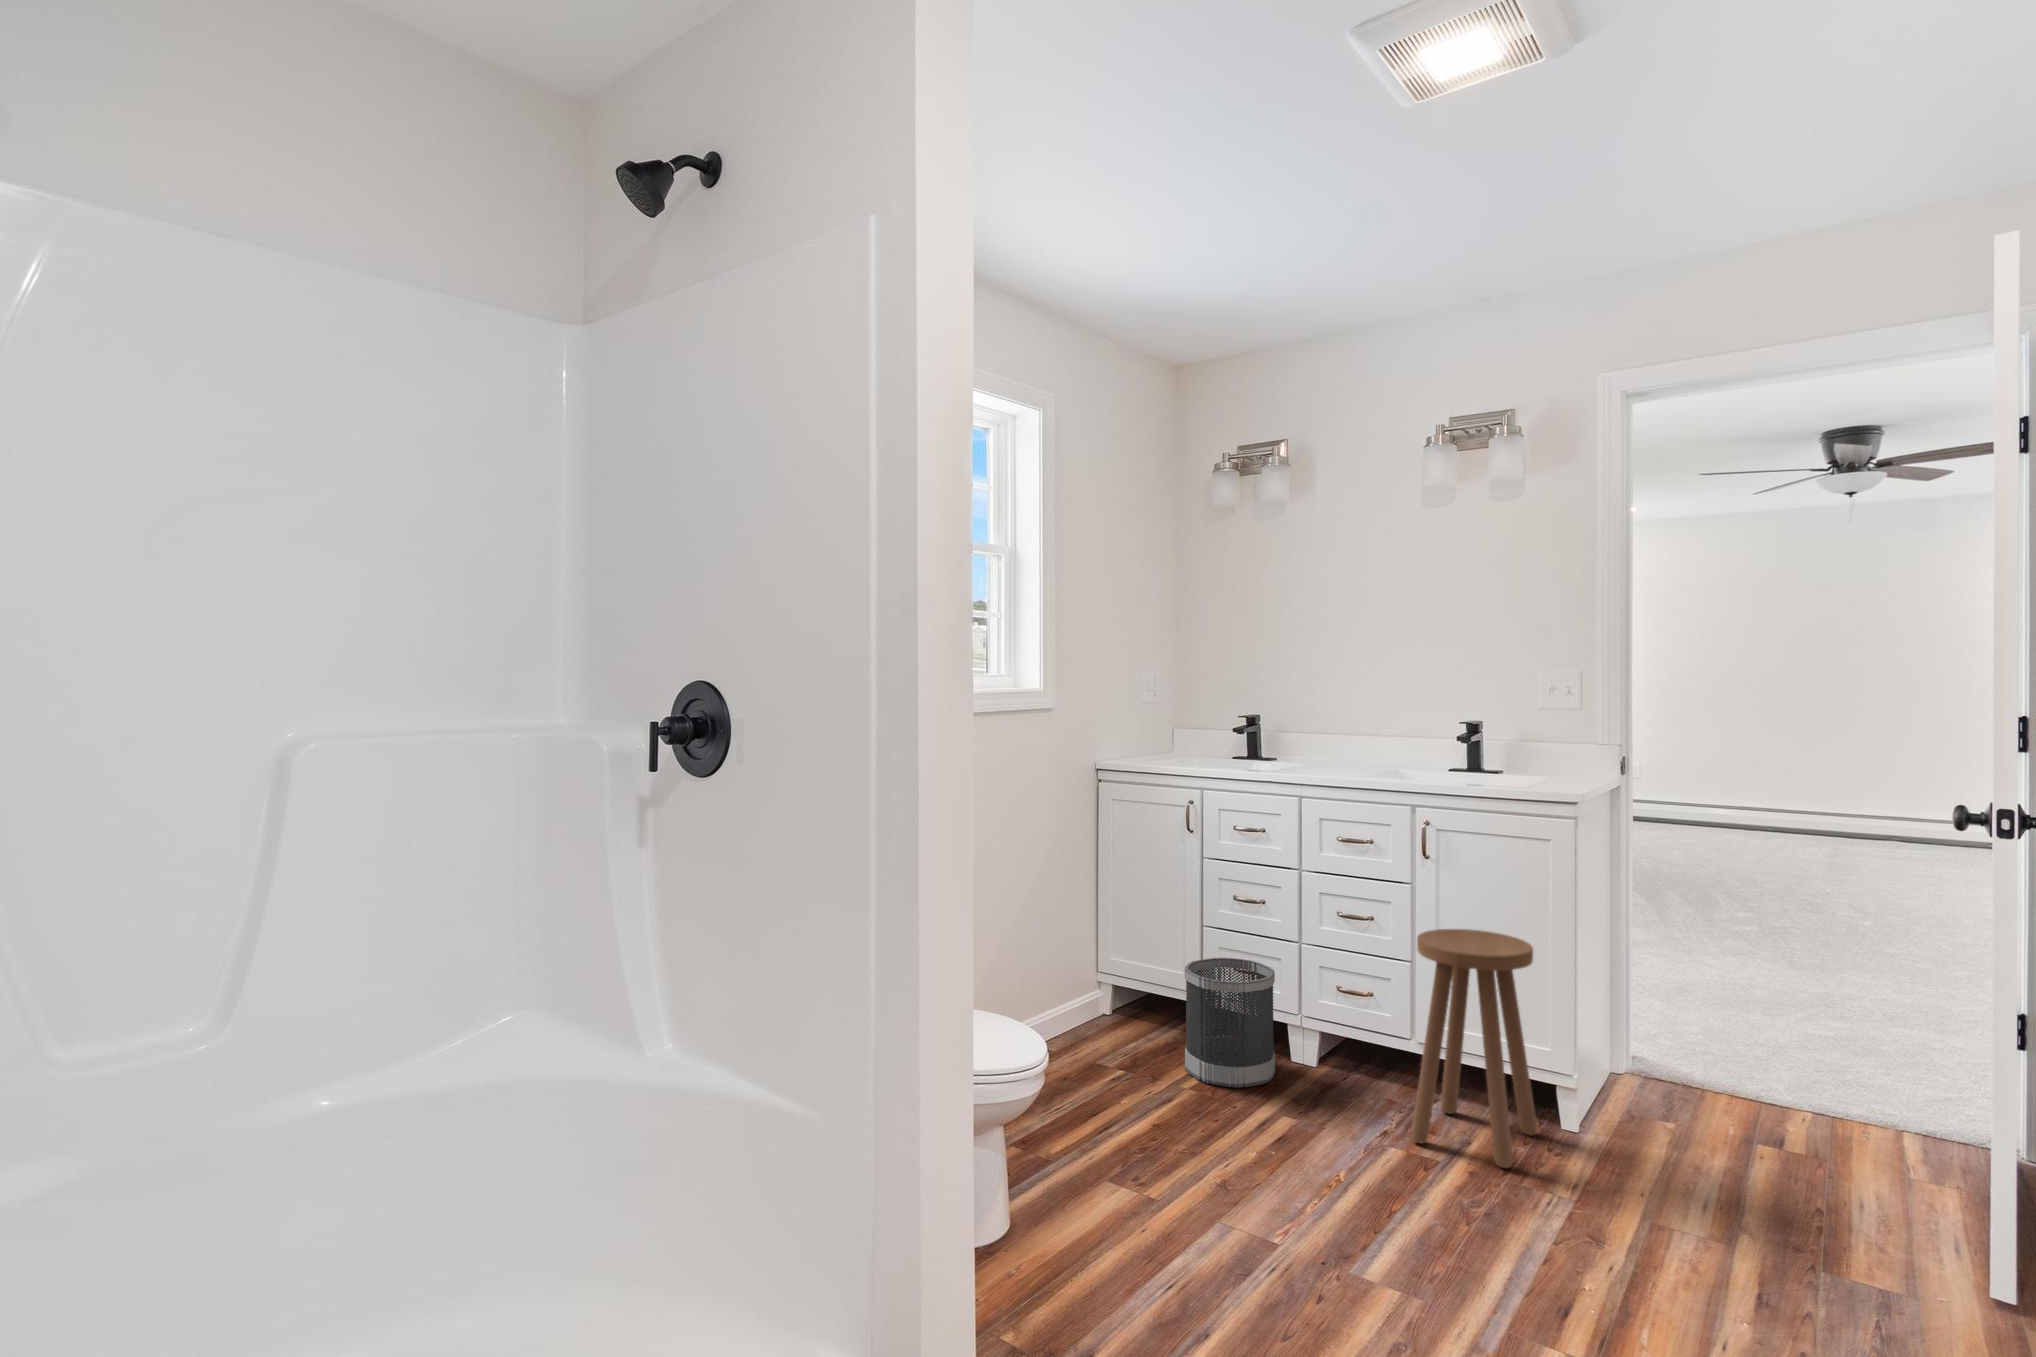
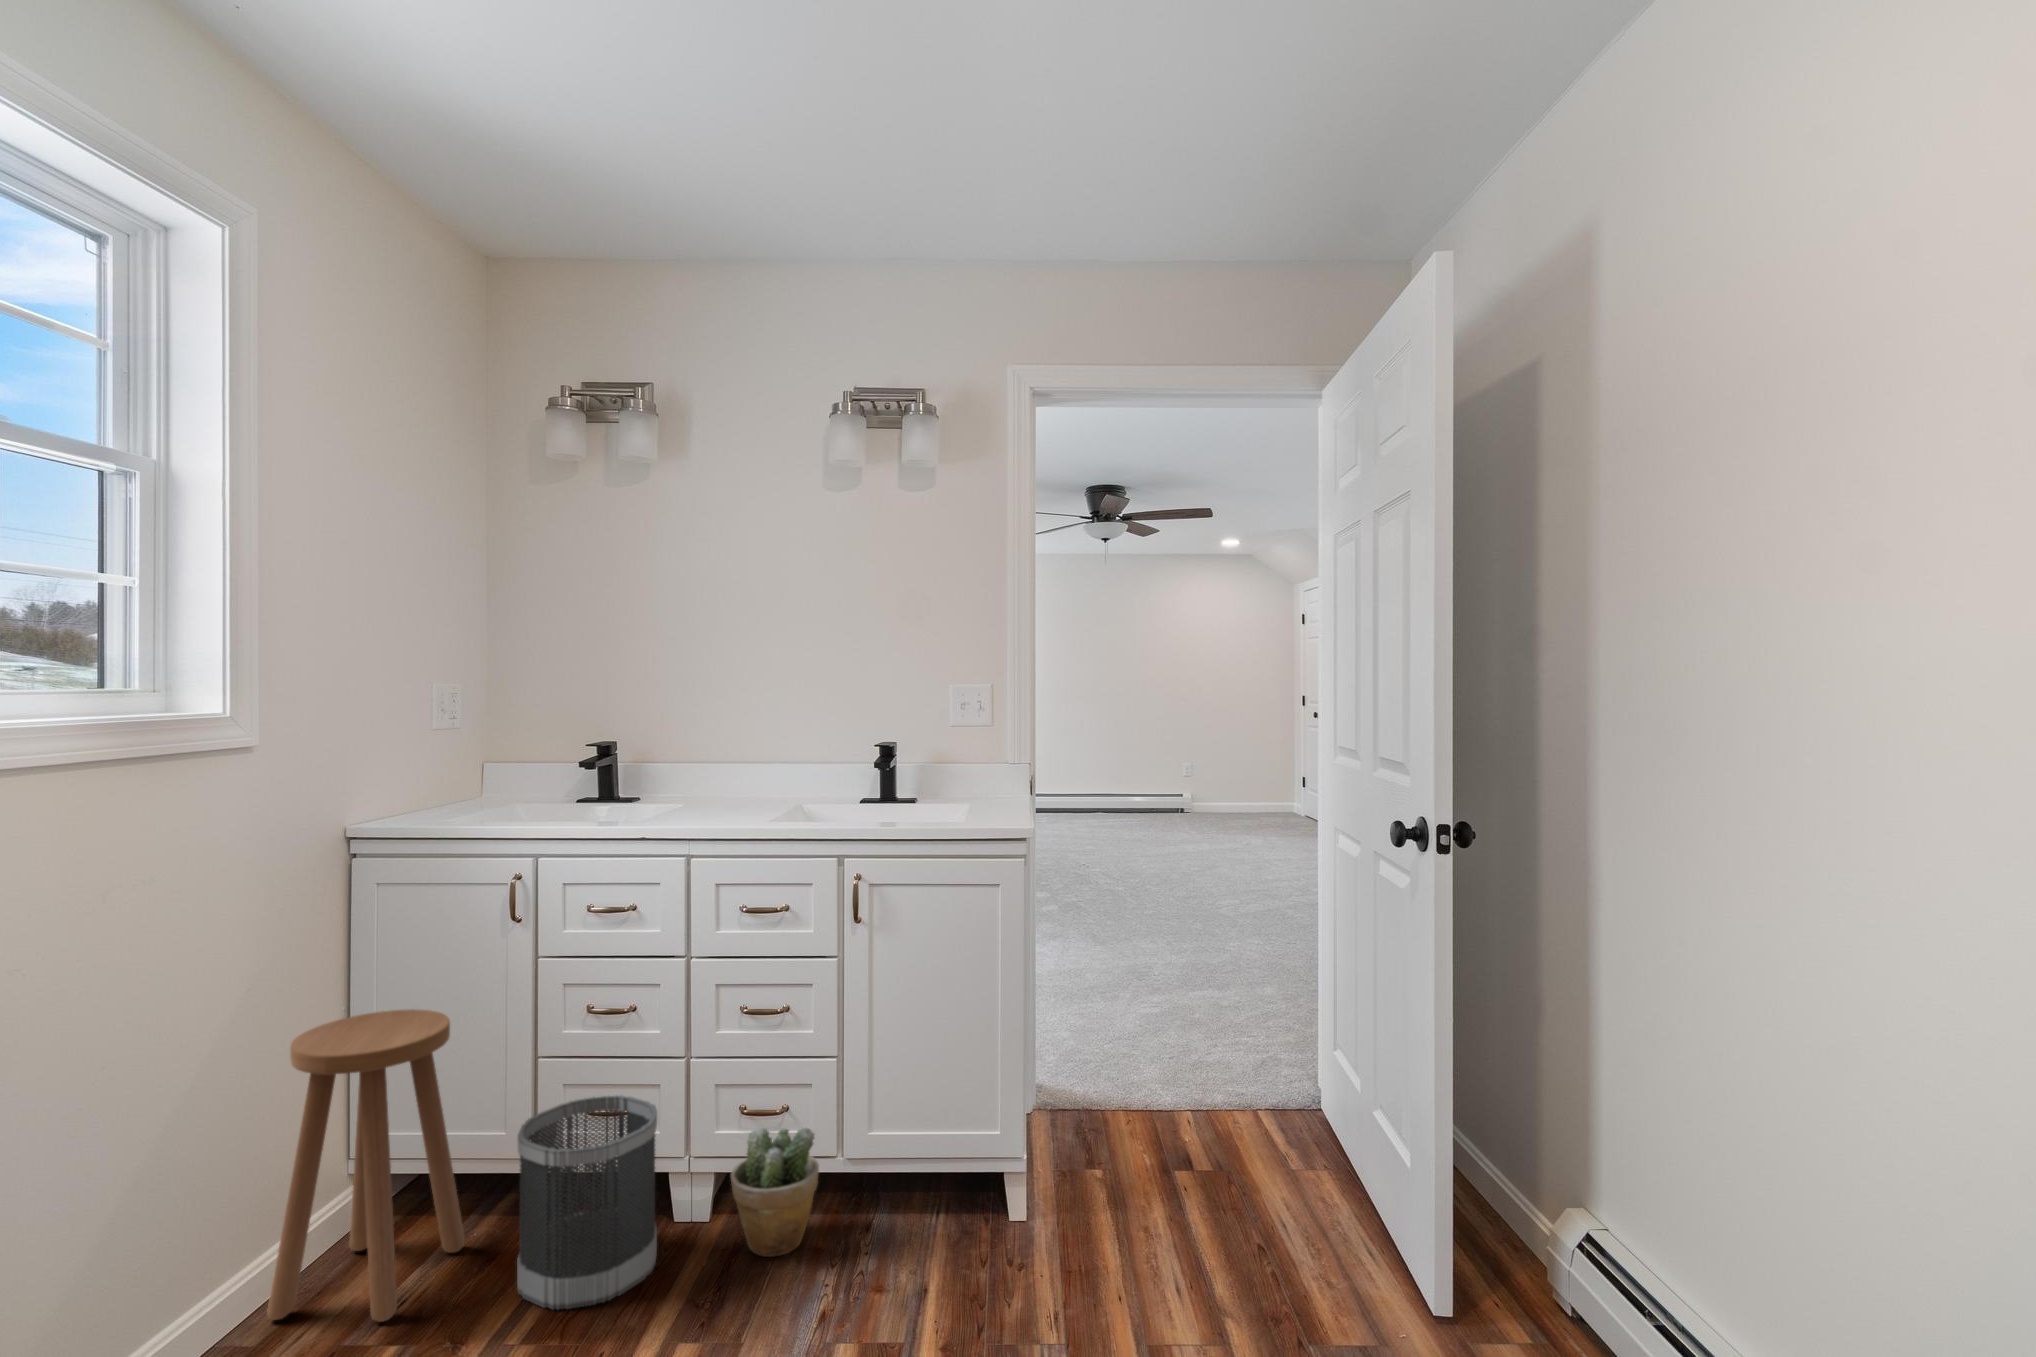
stool: present [1411,929,1537,1168] -> present [267,1009,465,1322]
potted plant: none [1325,1001,1393,1097] -> present [731,1128,819,1257]

